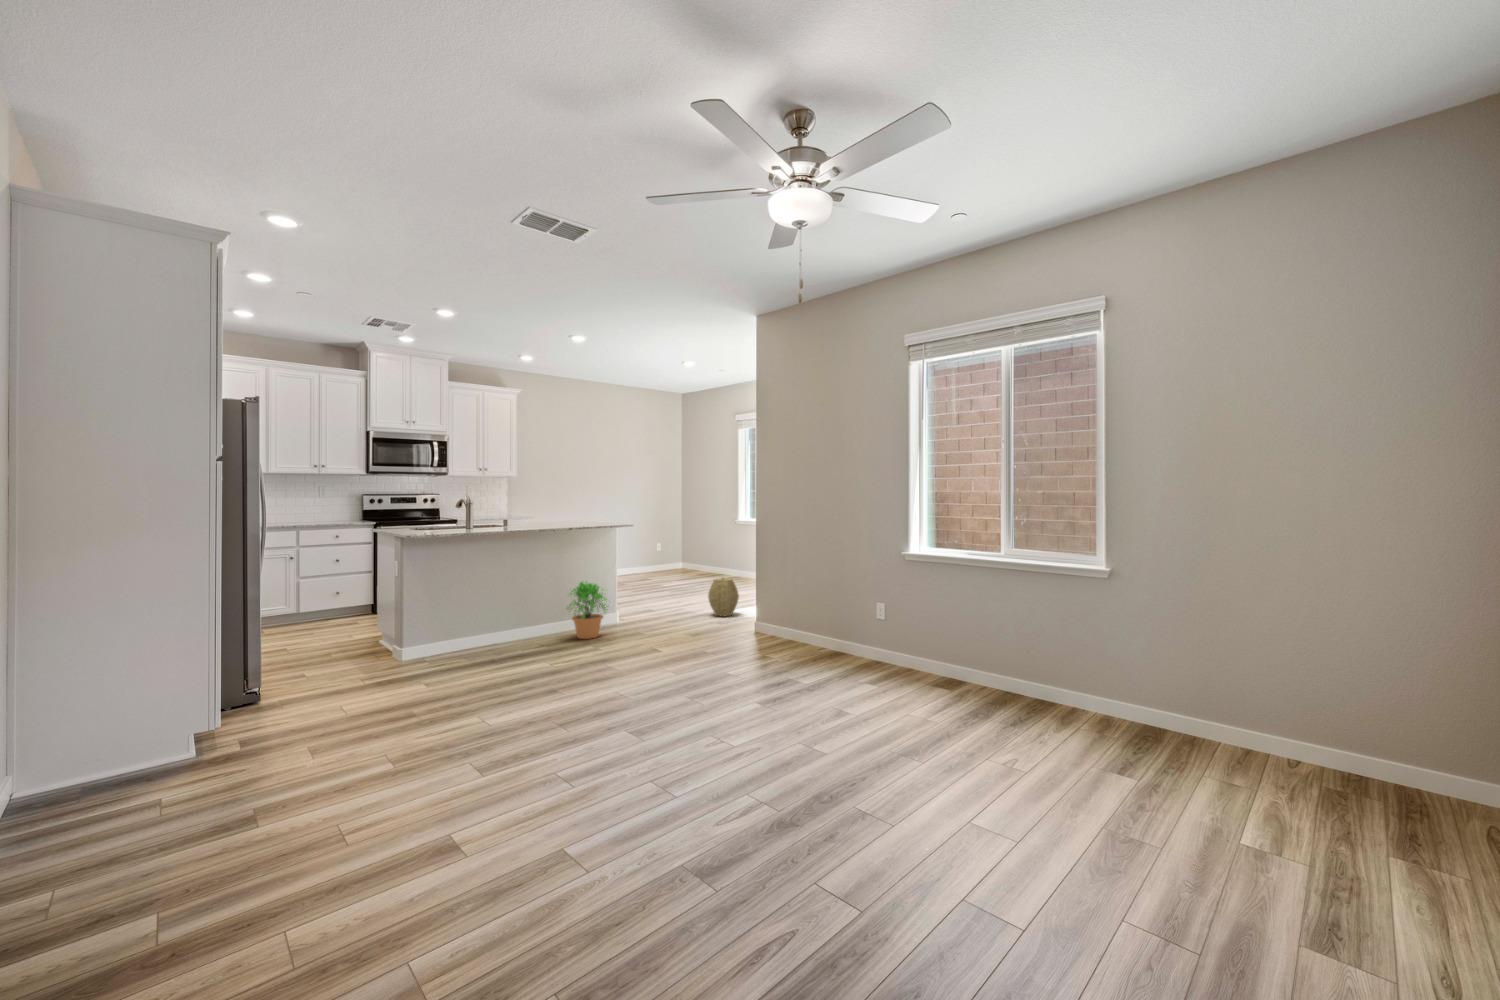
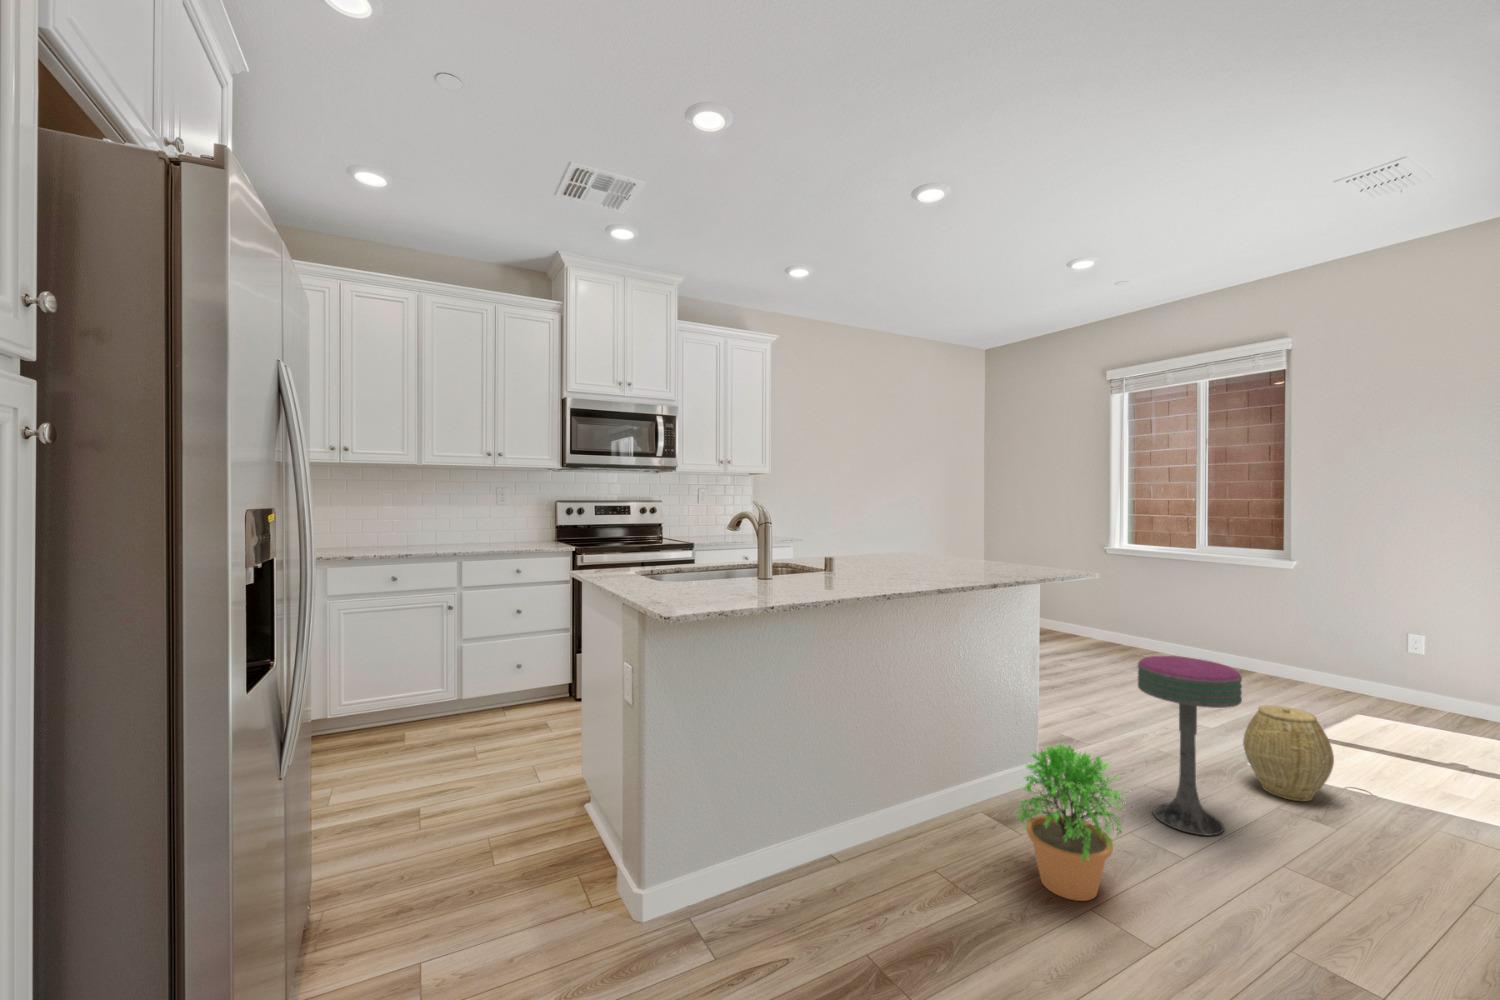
bar stool: none [646,555,683,625] -> present [1138,656,1242,836]

